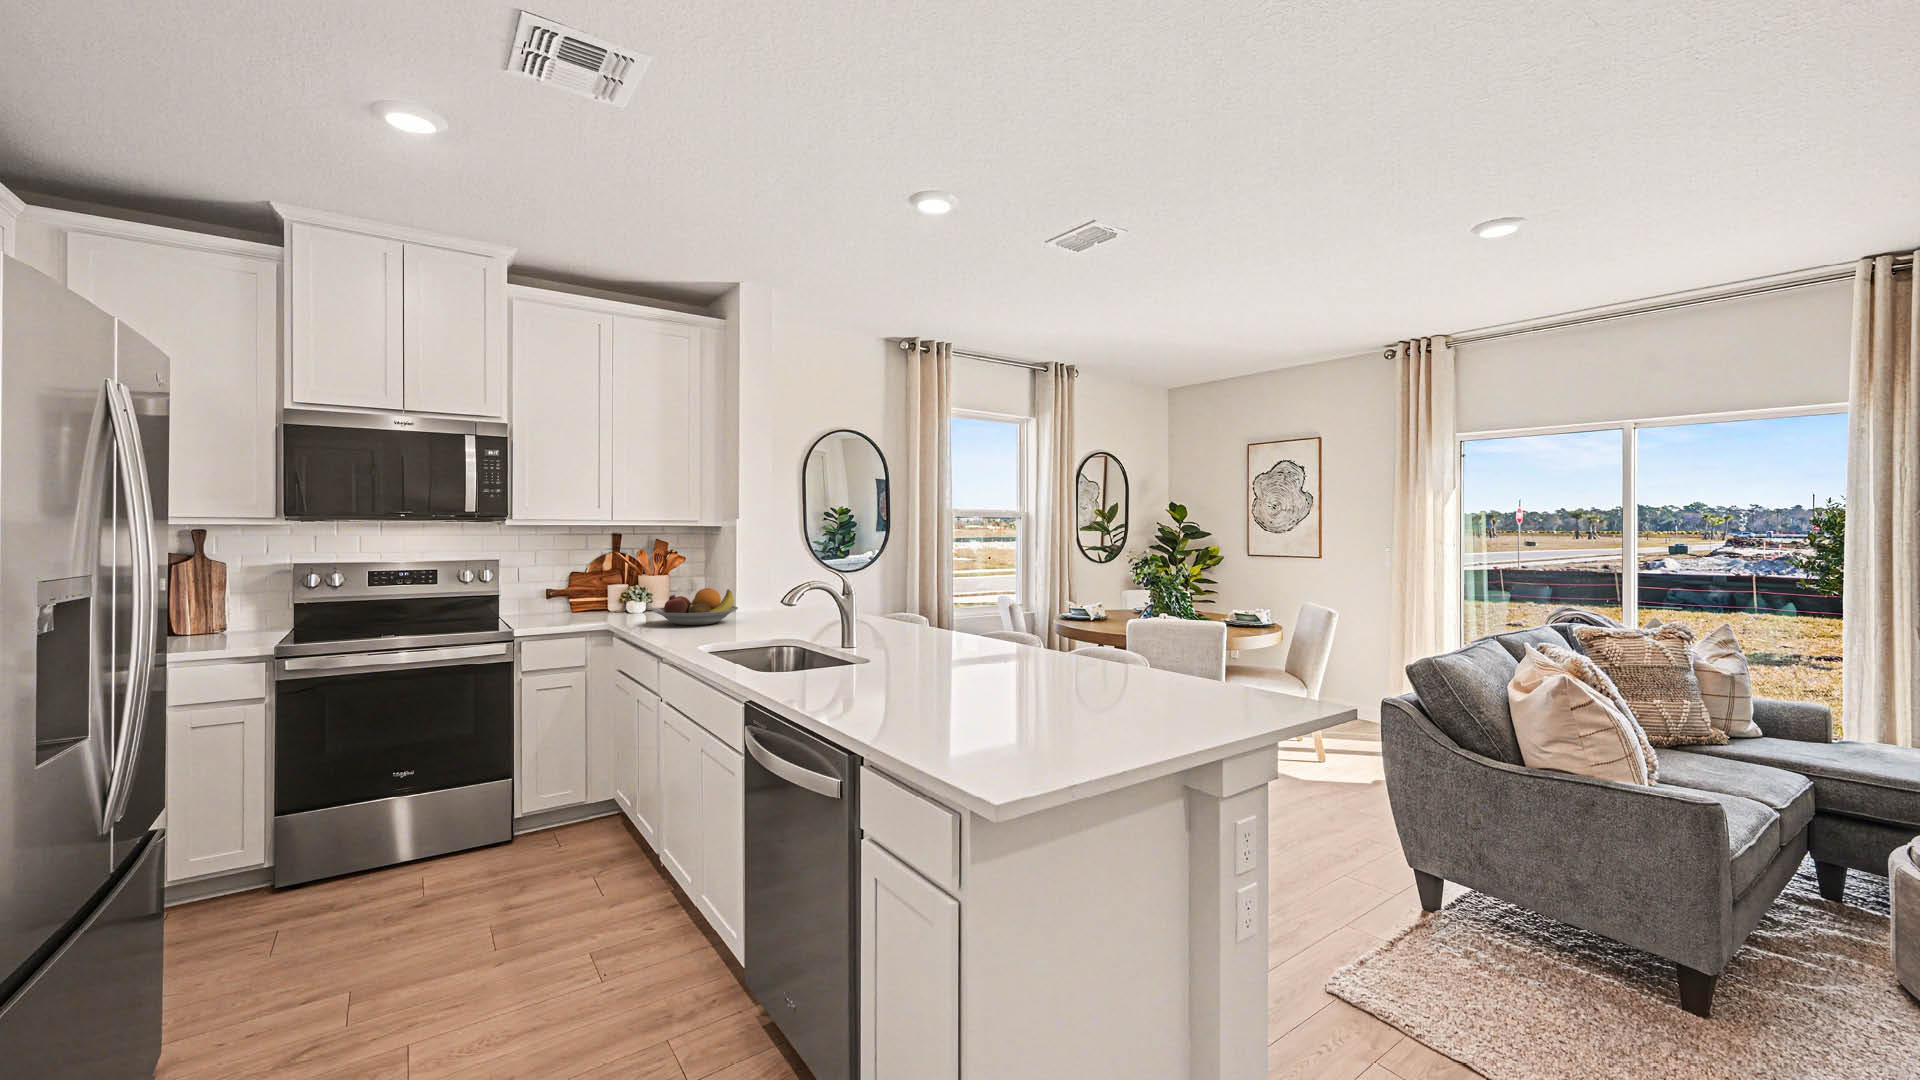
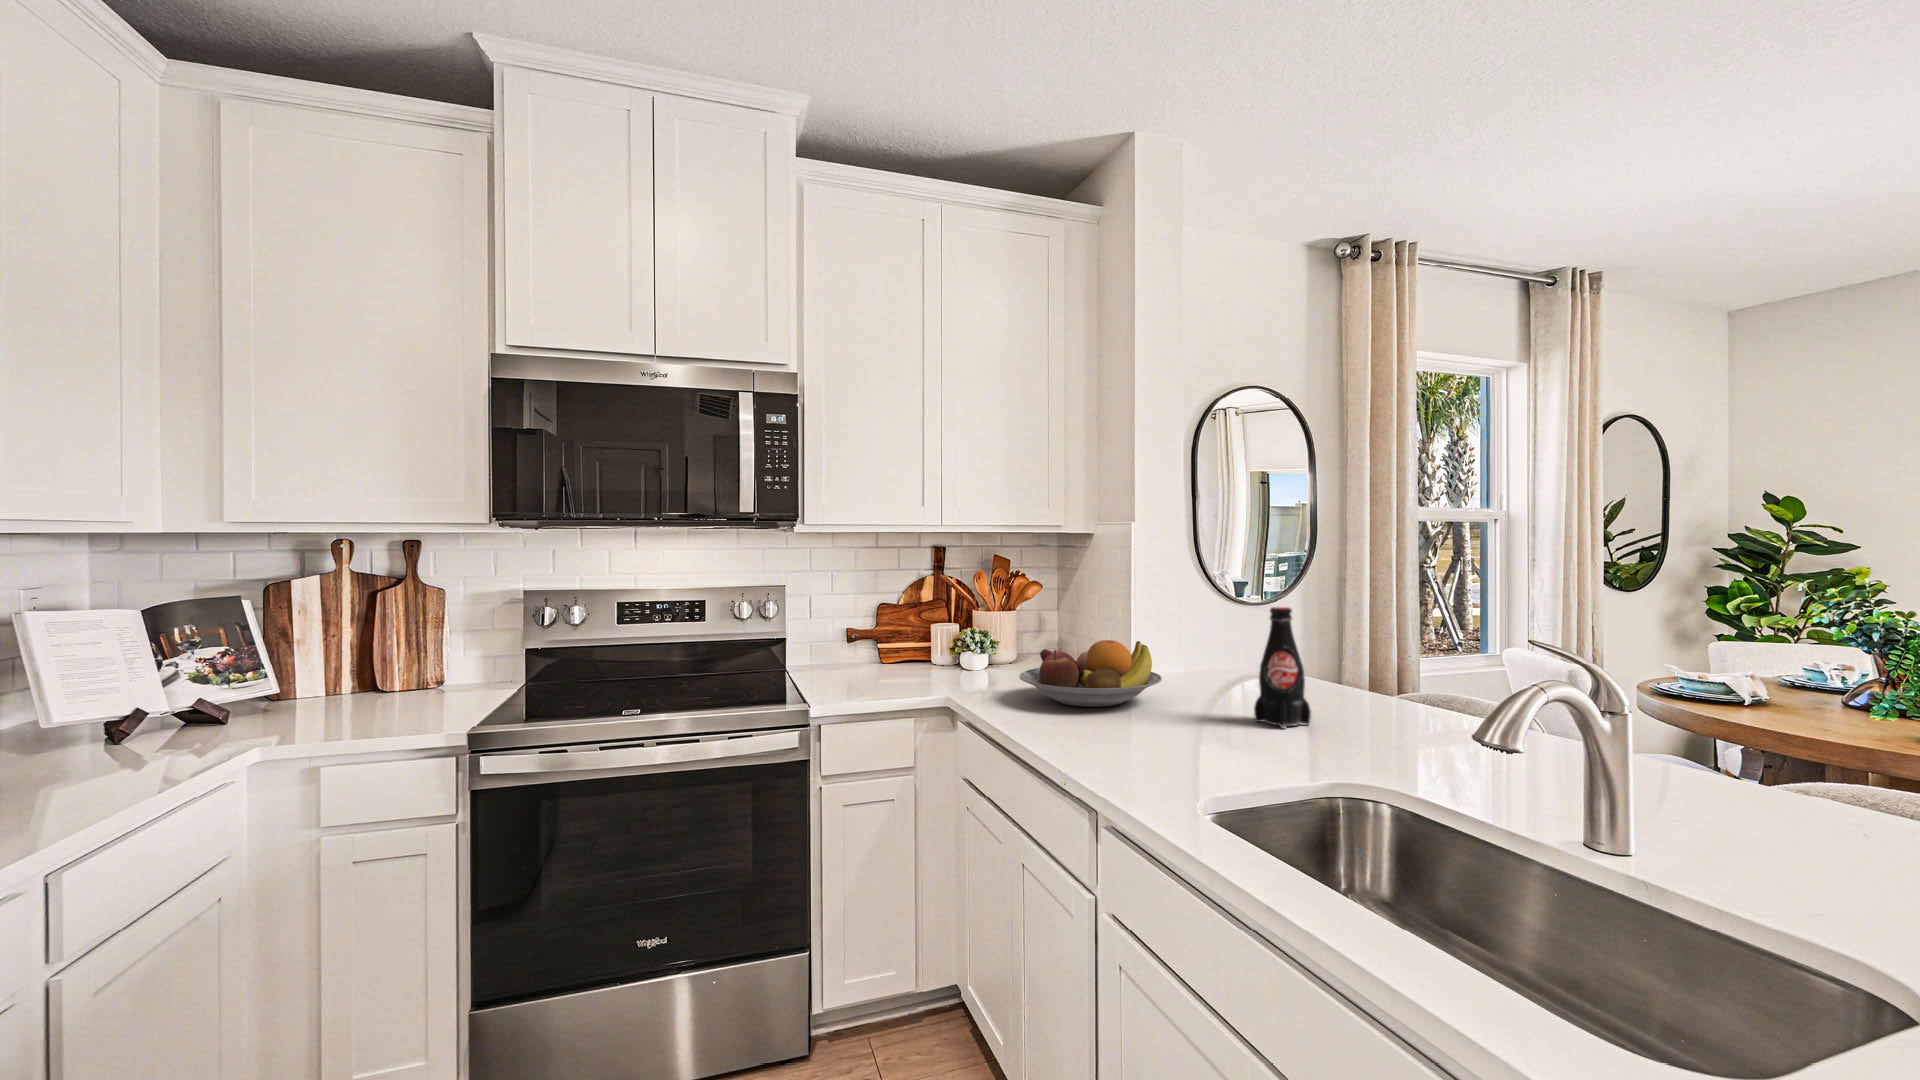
bottle: none [777,567,804,628] -> present [1254,607,1311,729]

